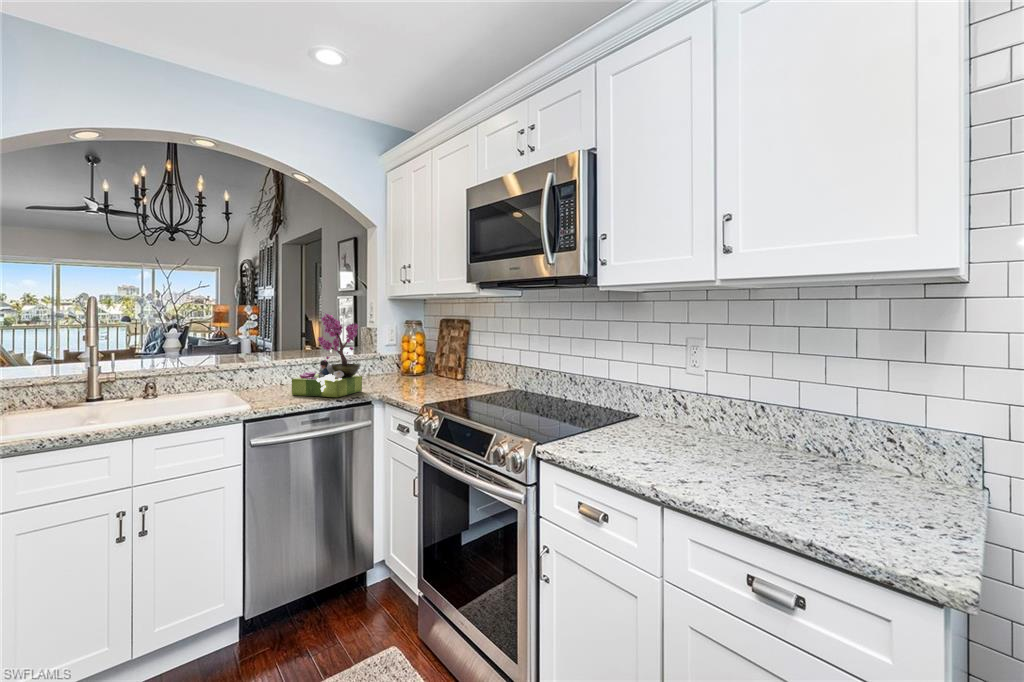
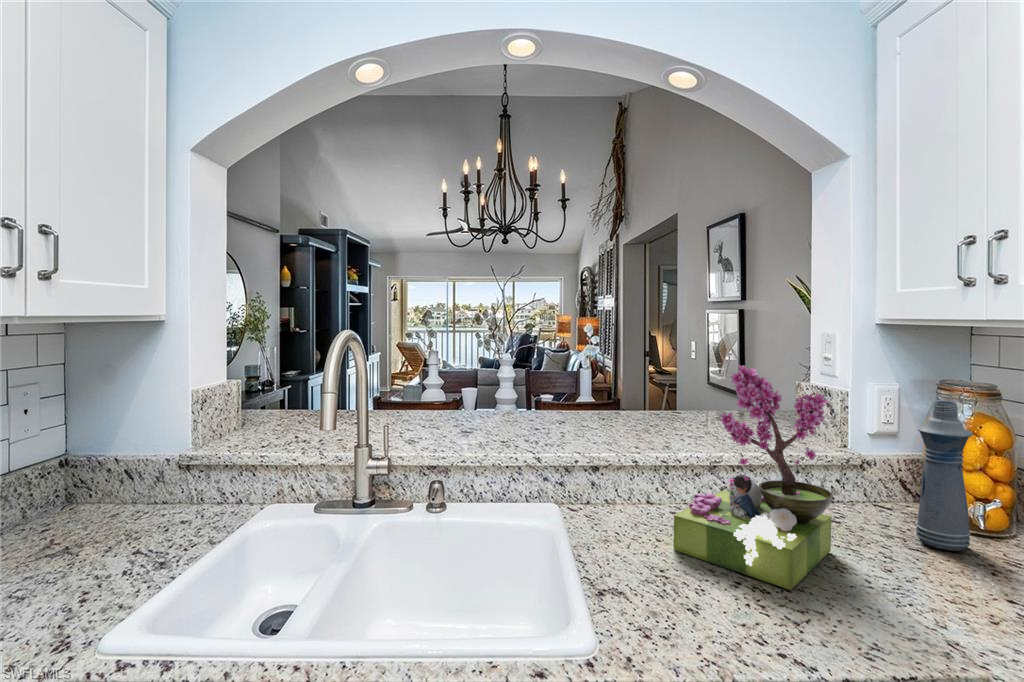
bottle: none [399,329,417,388] -> present [916,401,973,551]

